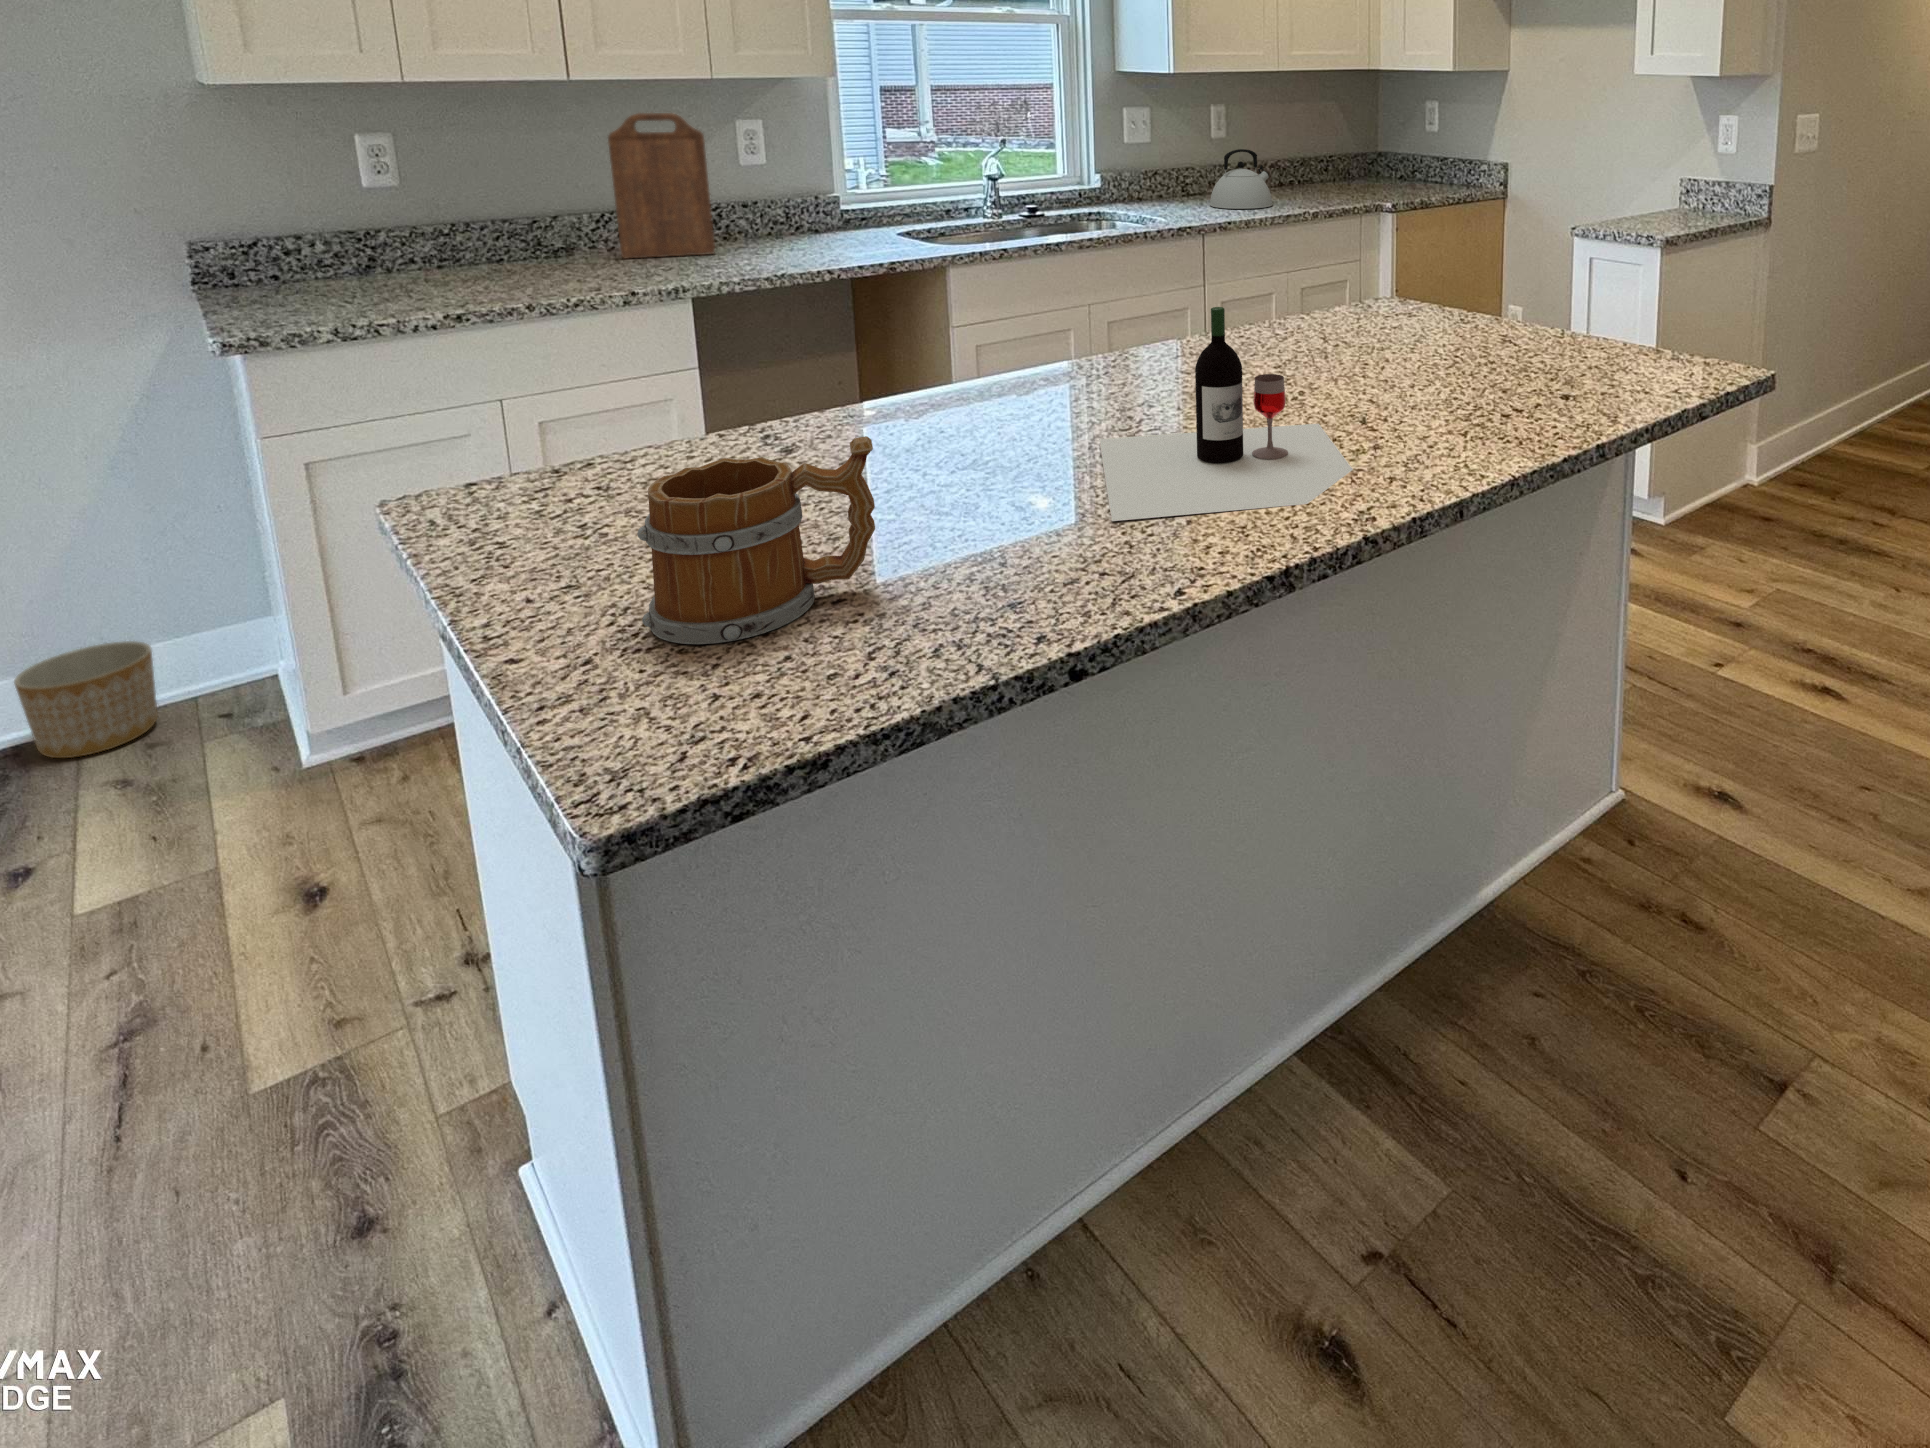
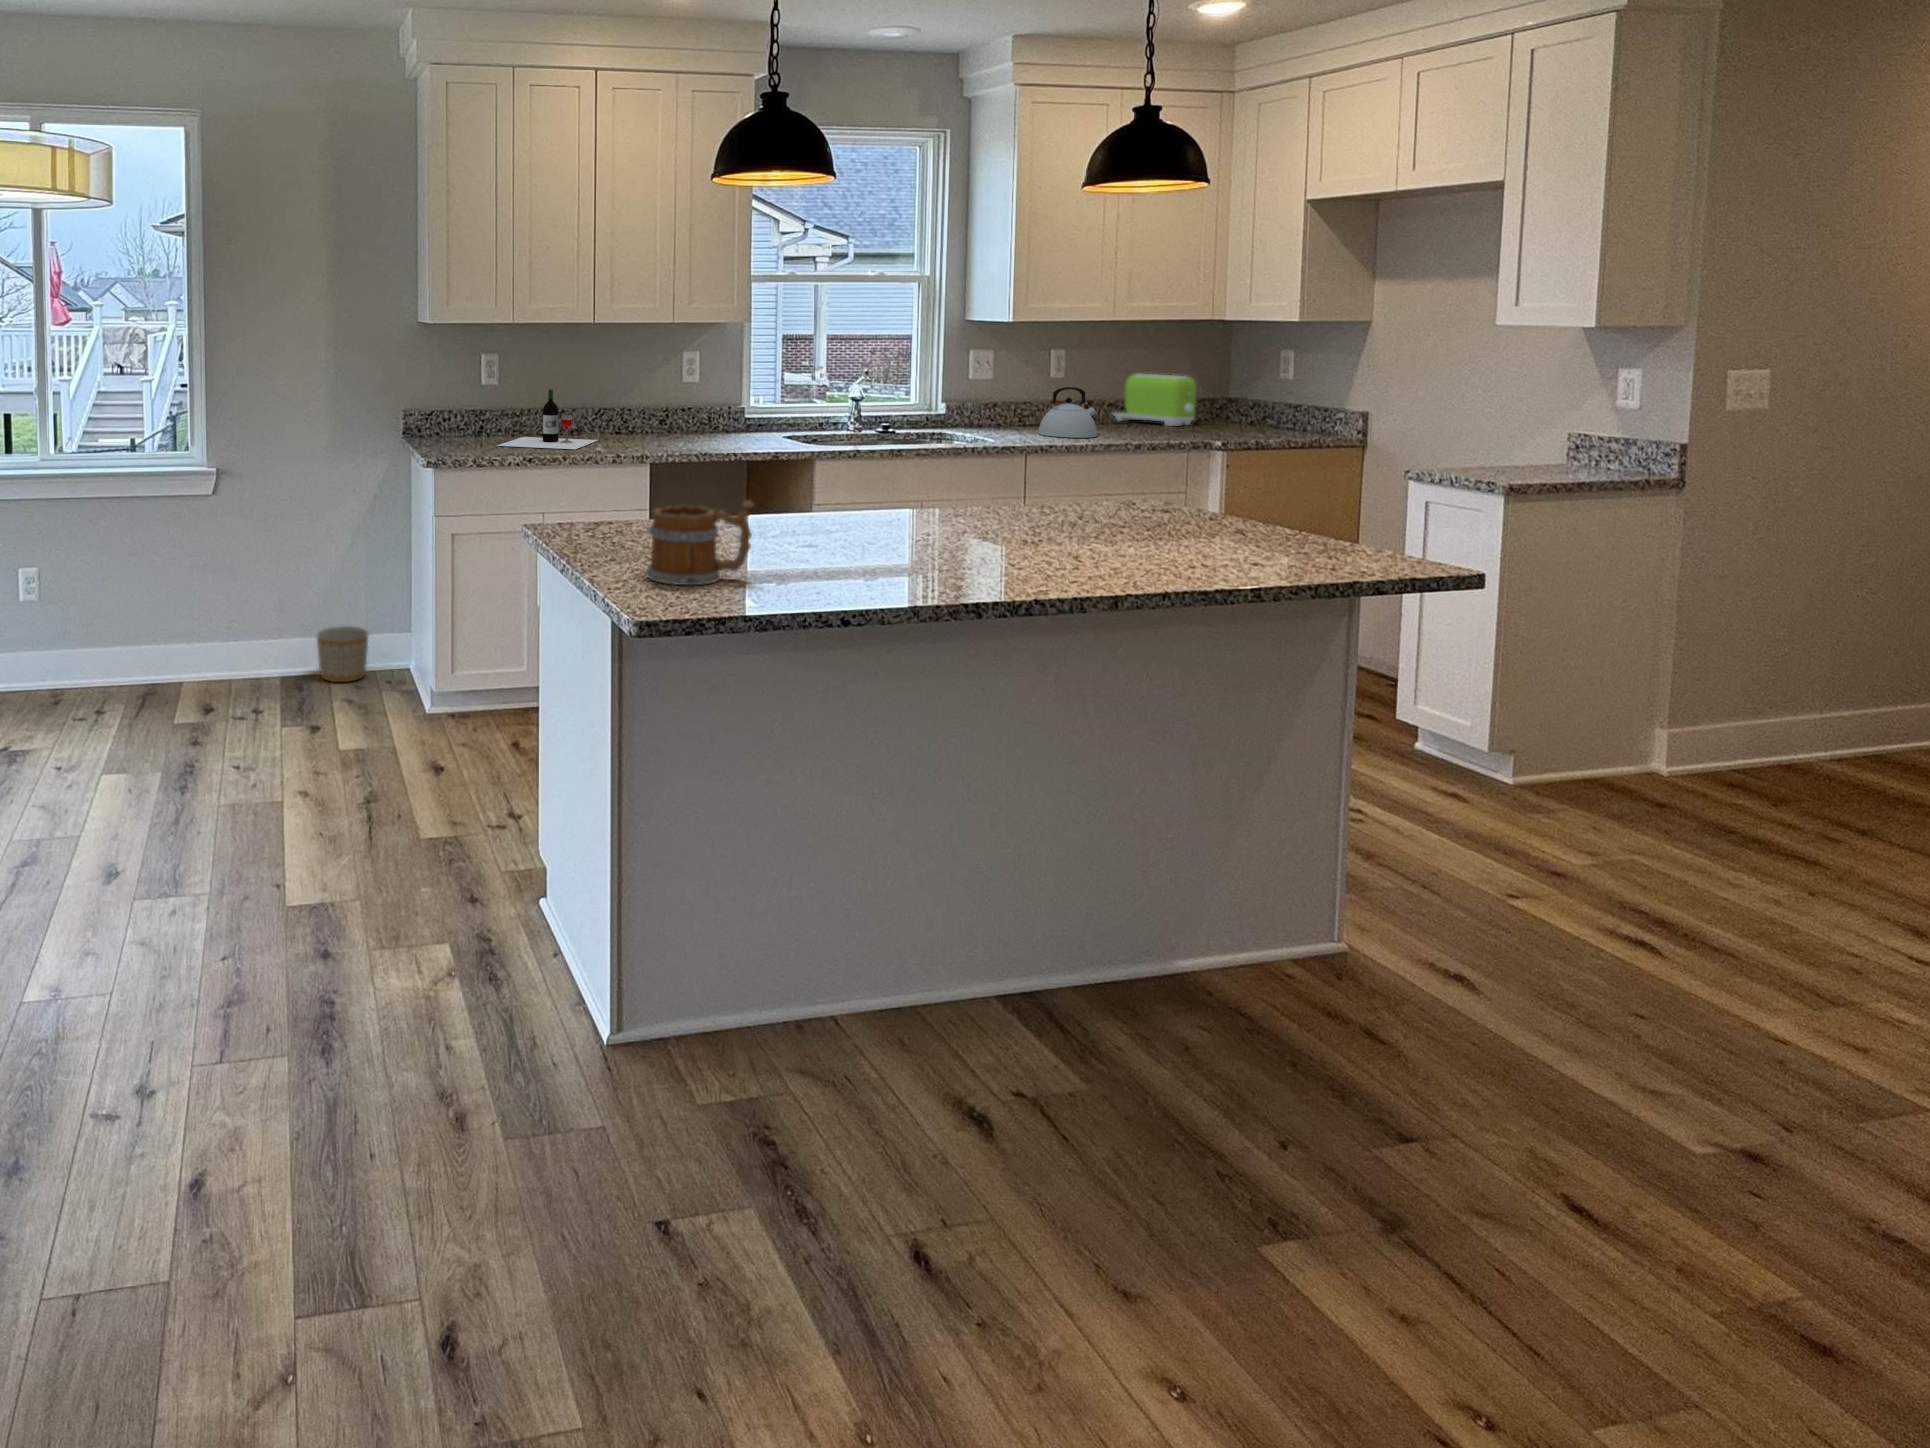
cutting board: present [608,113,715,259] -> none [611,346,666,440]
toaster: none [1274,129,1355,186] -> present [1114,373,1196,426]
wine bottle: present [1099,307,1353,521] -> present [497,389,597,449]

